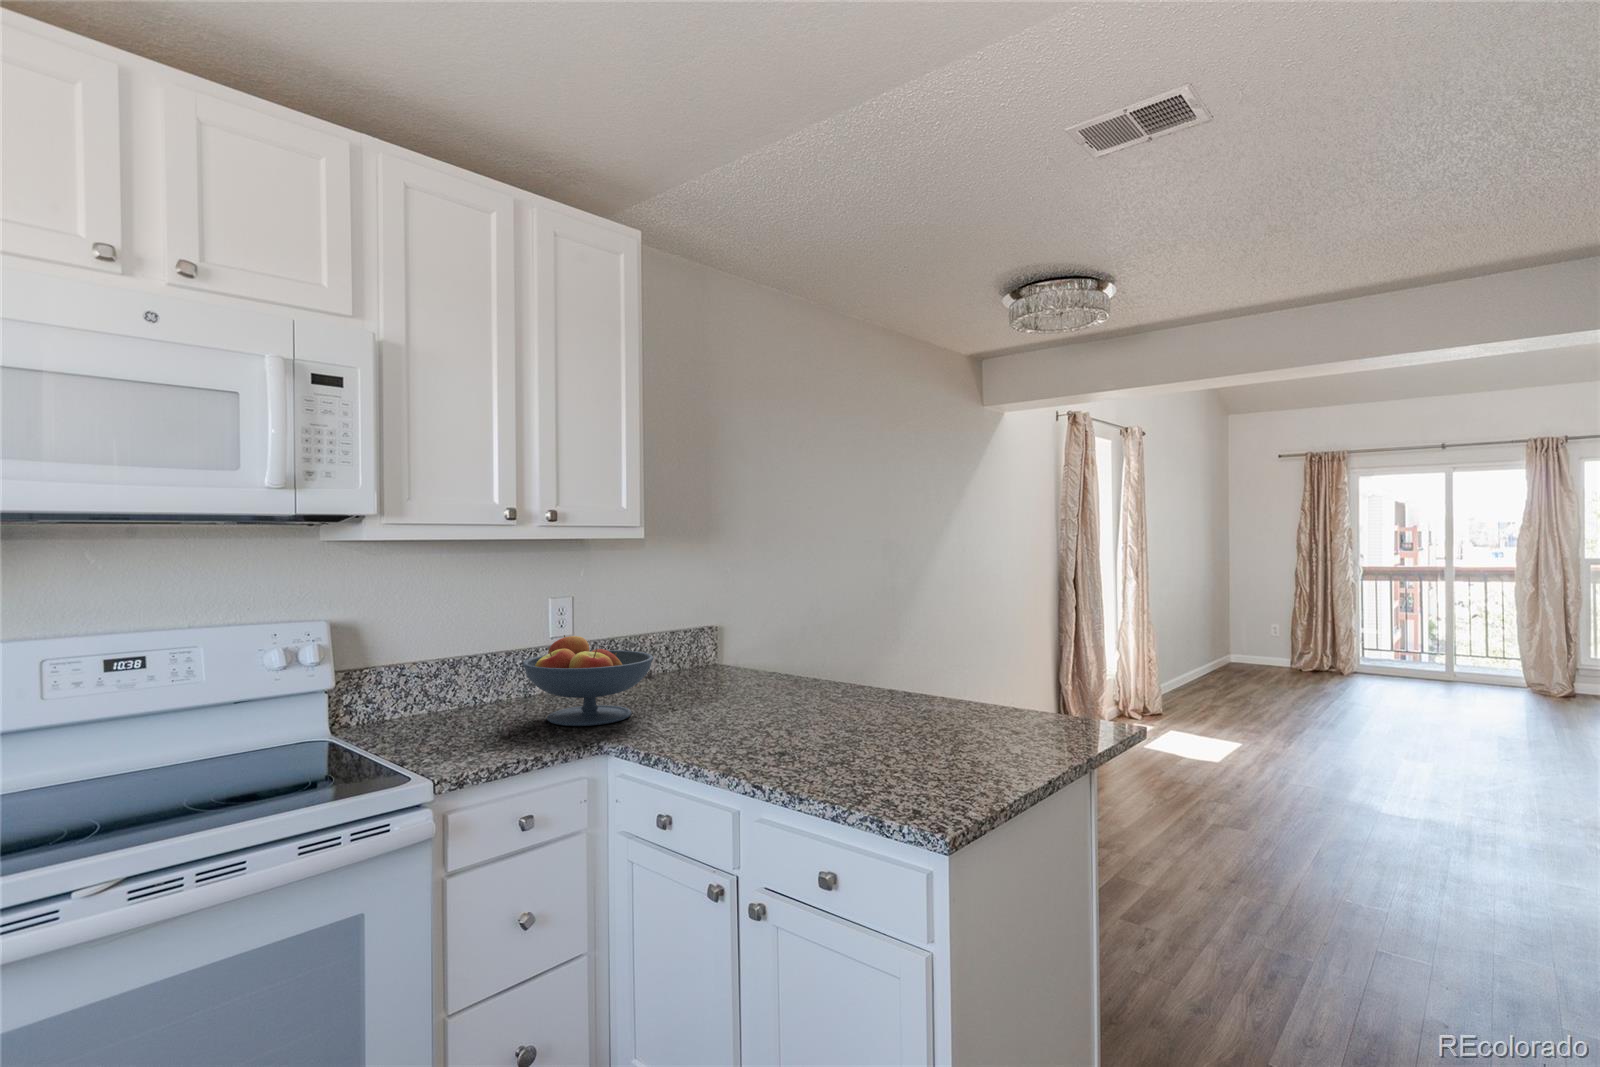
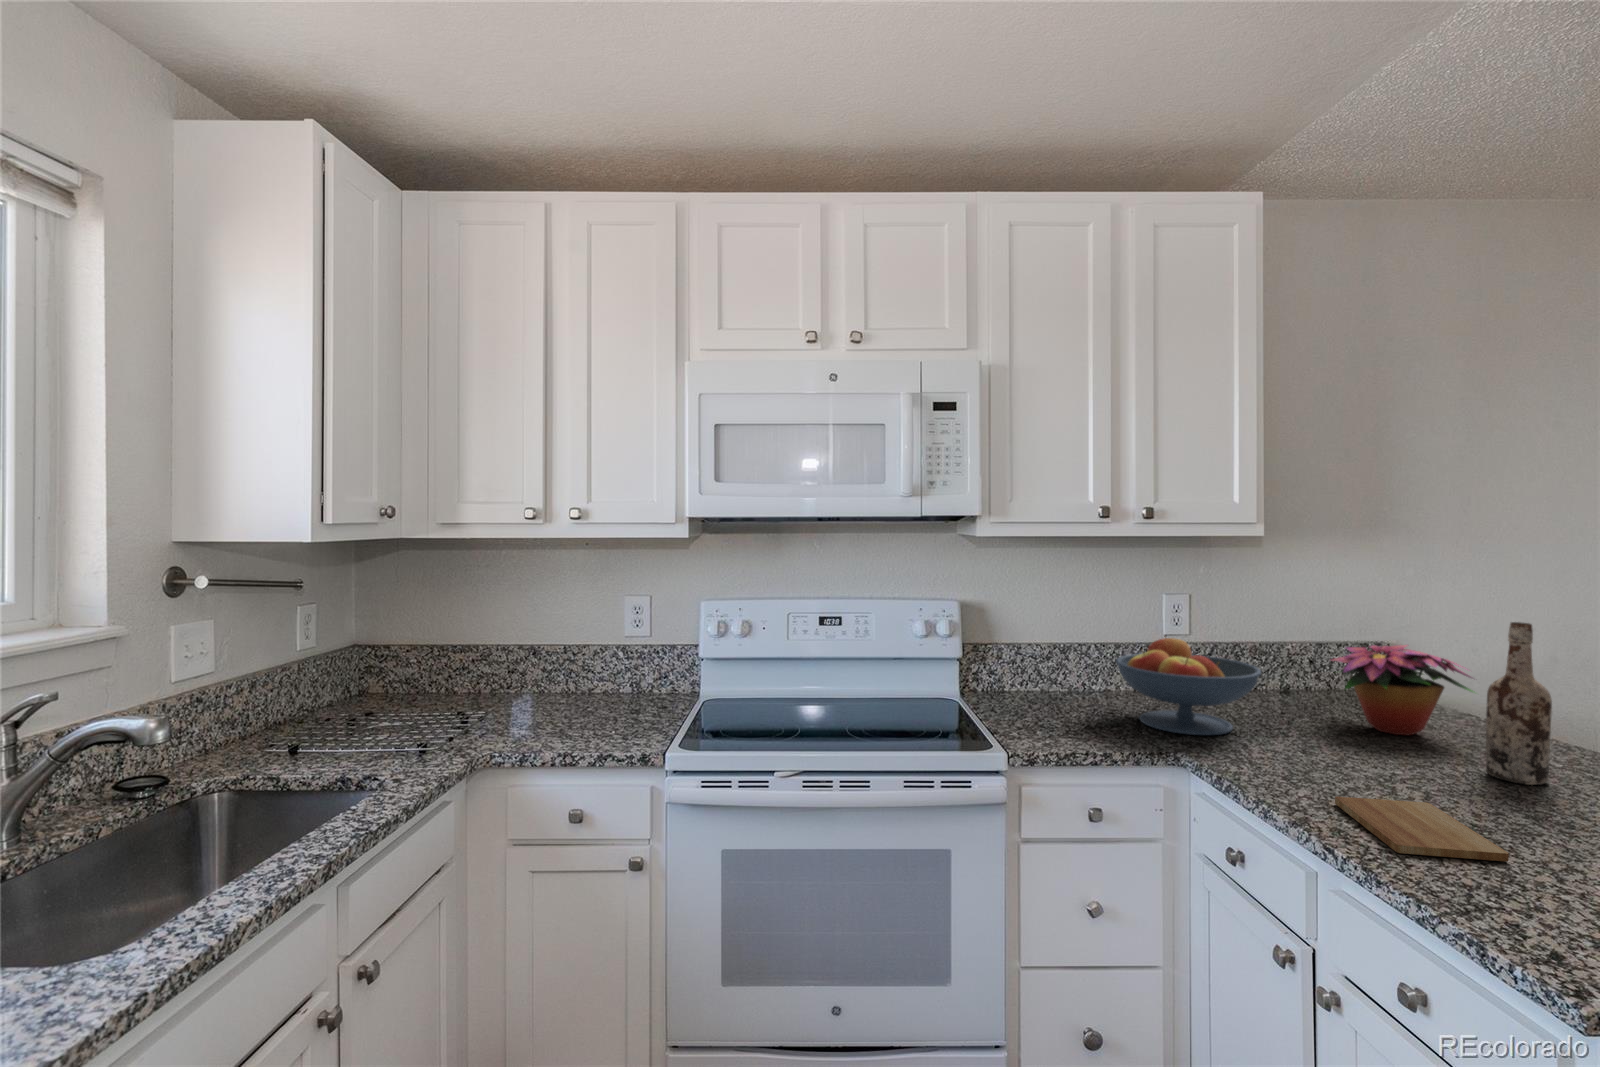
wine bottle: none [806,592,841,711] -> present [1486,622,1552,785]
flower arrangement: none [690,620,793,694] -> present [1332,645,1473,735]
cutting board: none [740,735,858,774] -> present [1335,797,1509,862]

